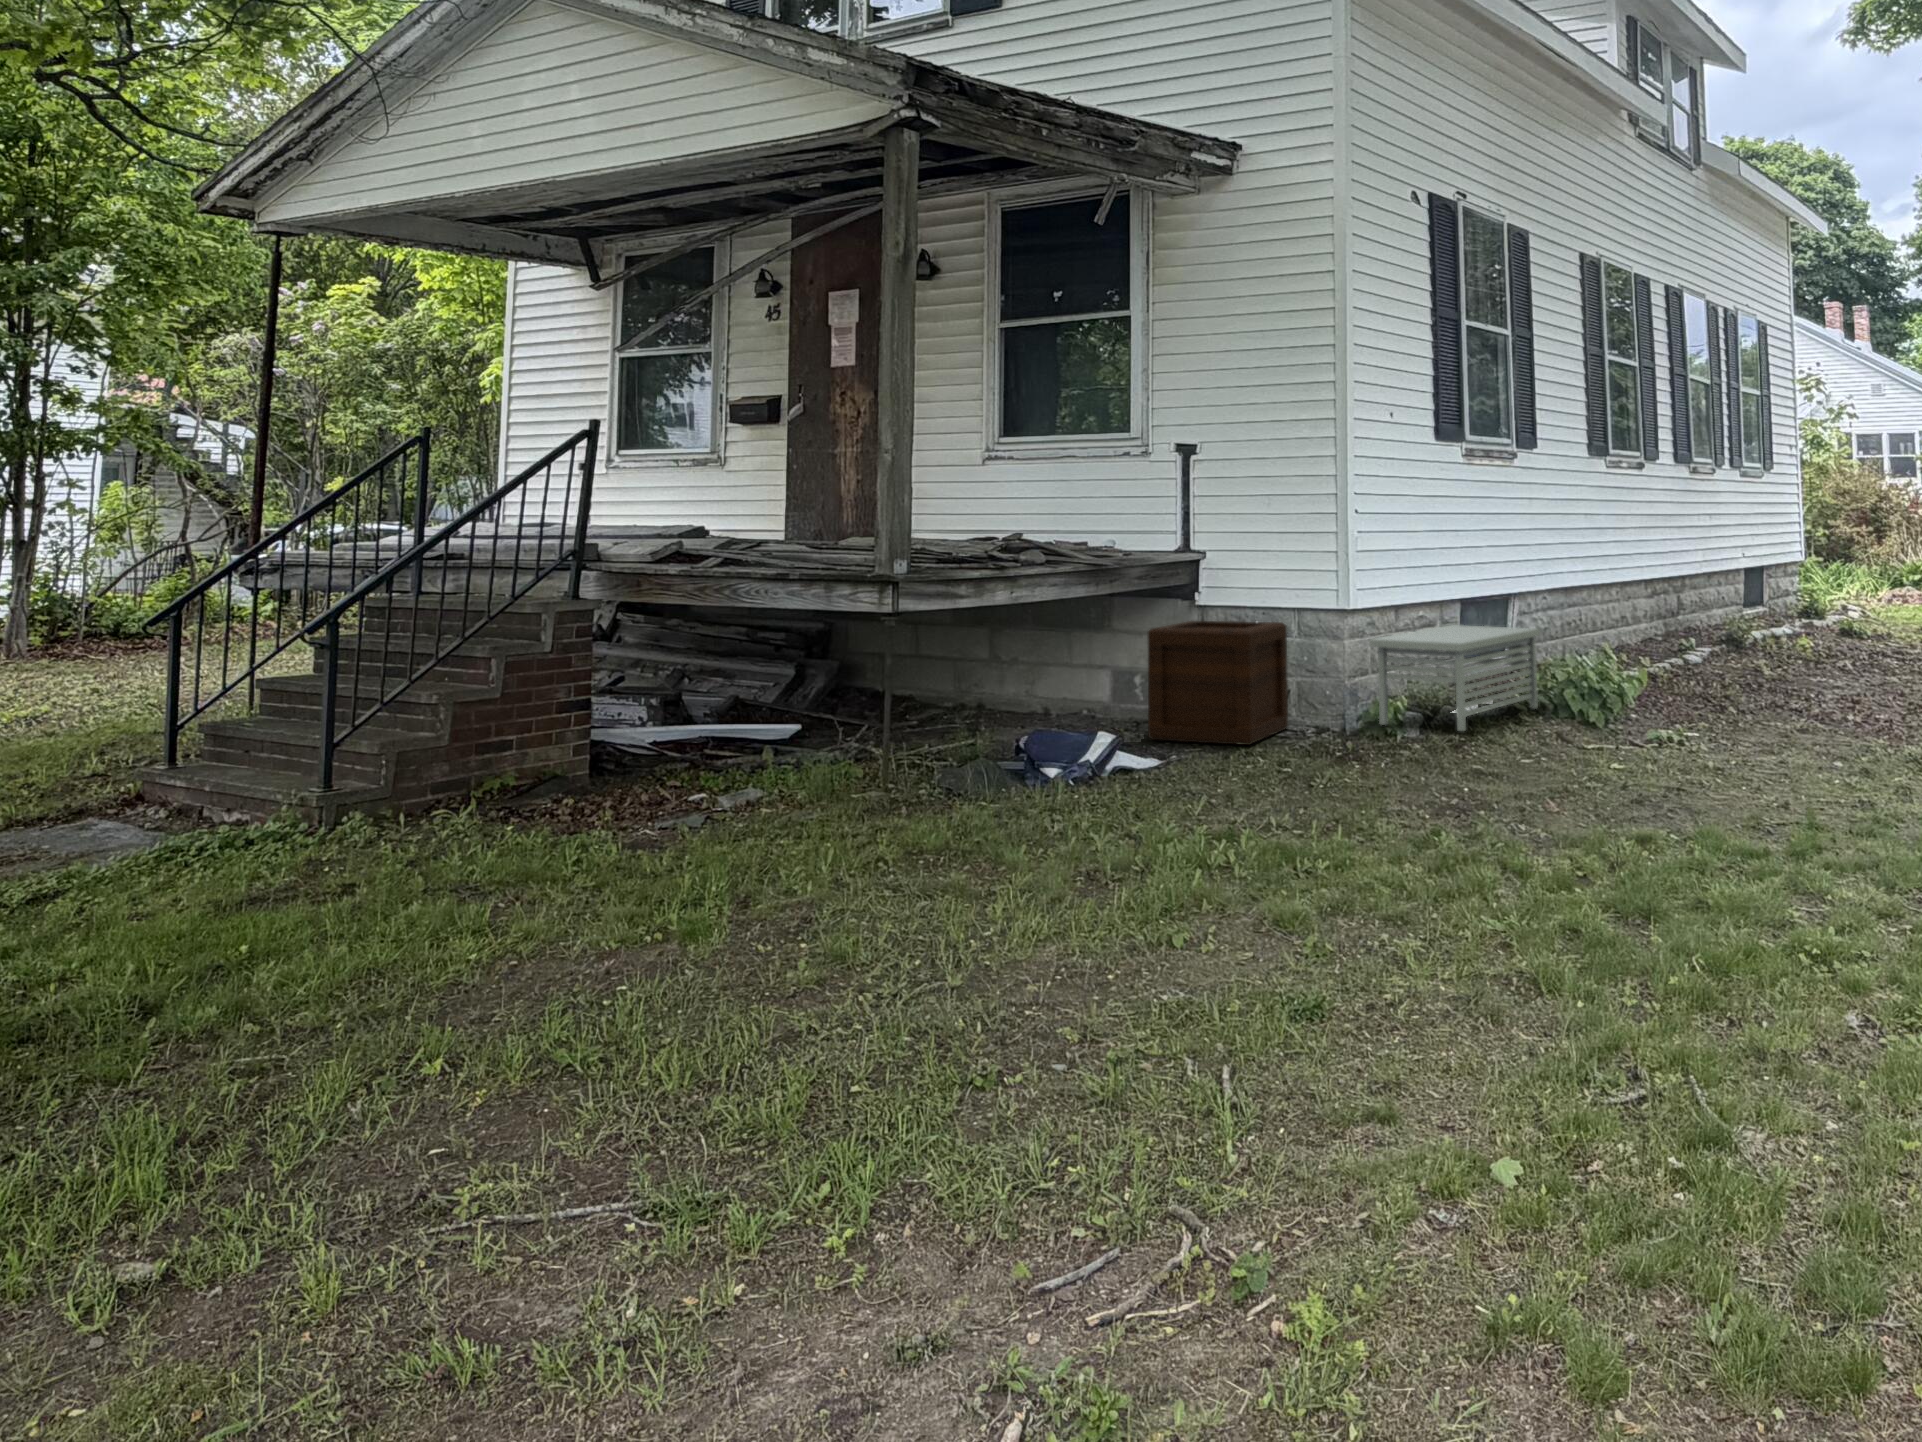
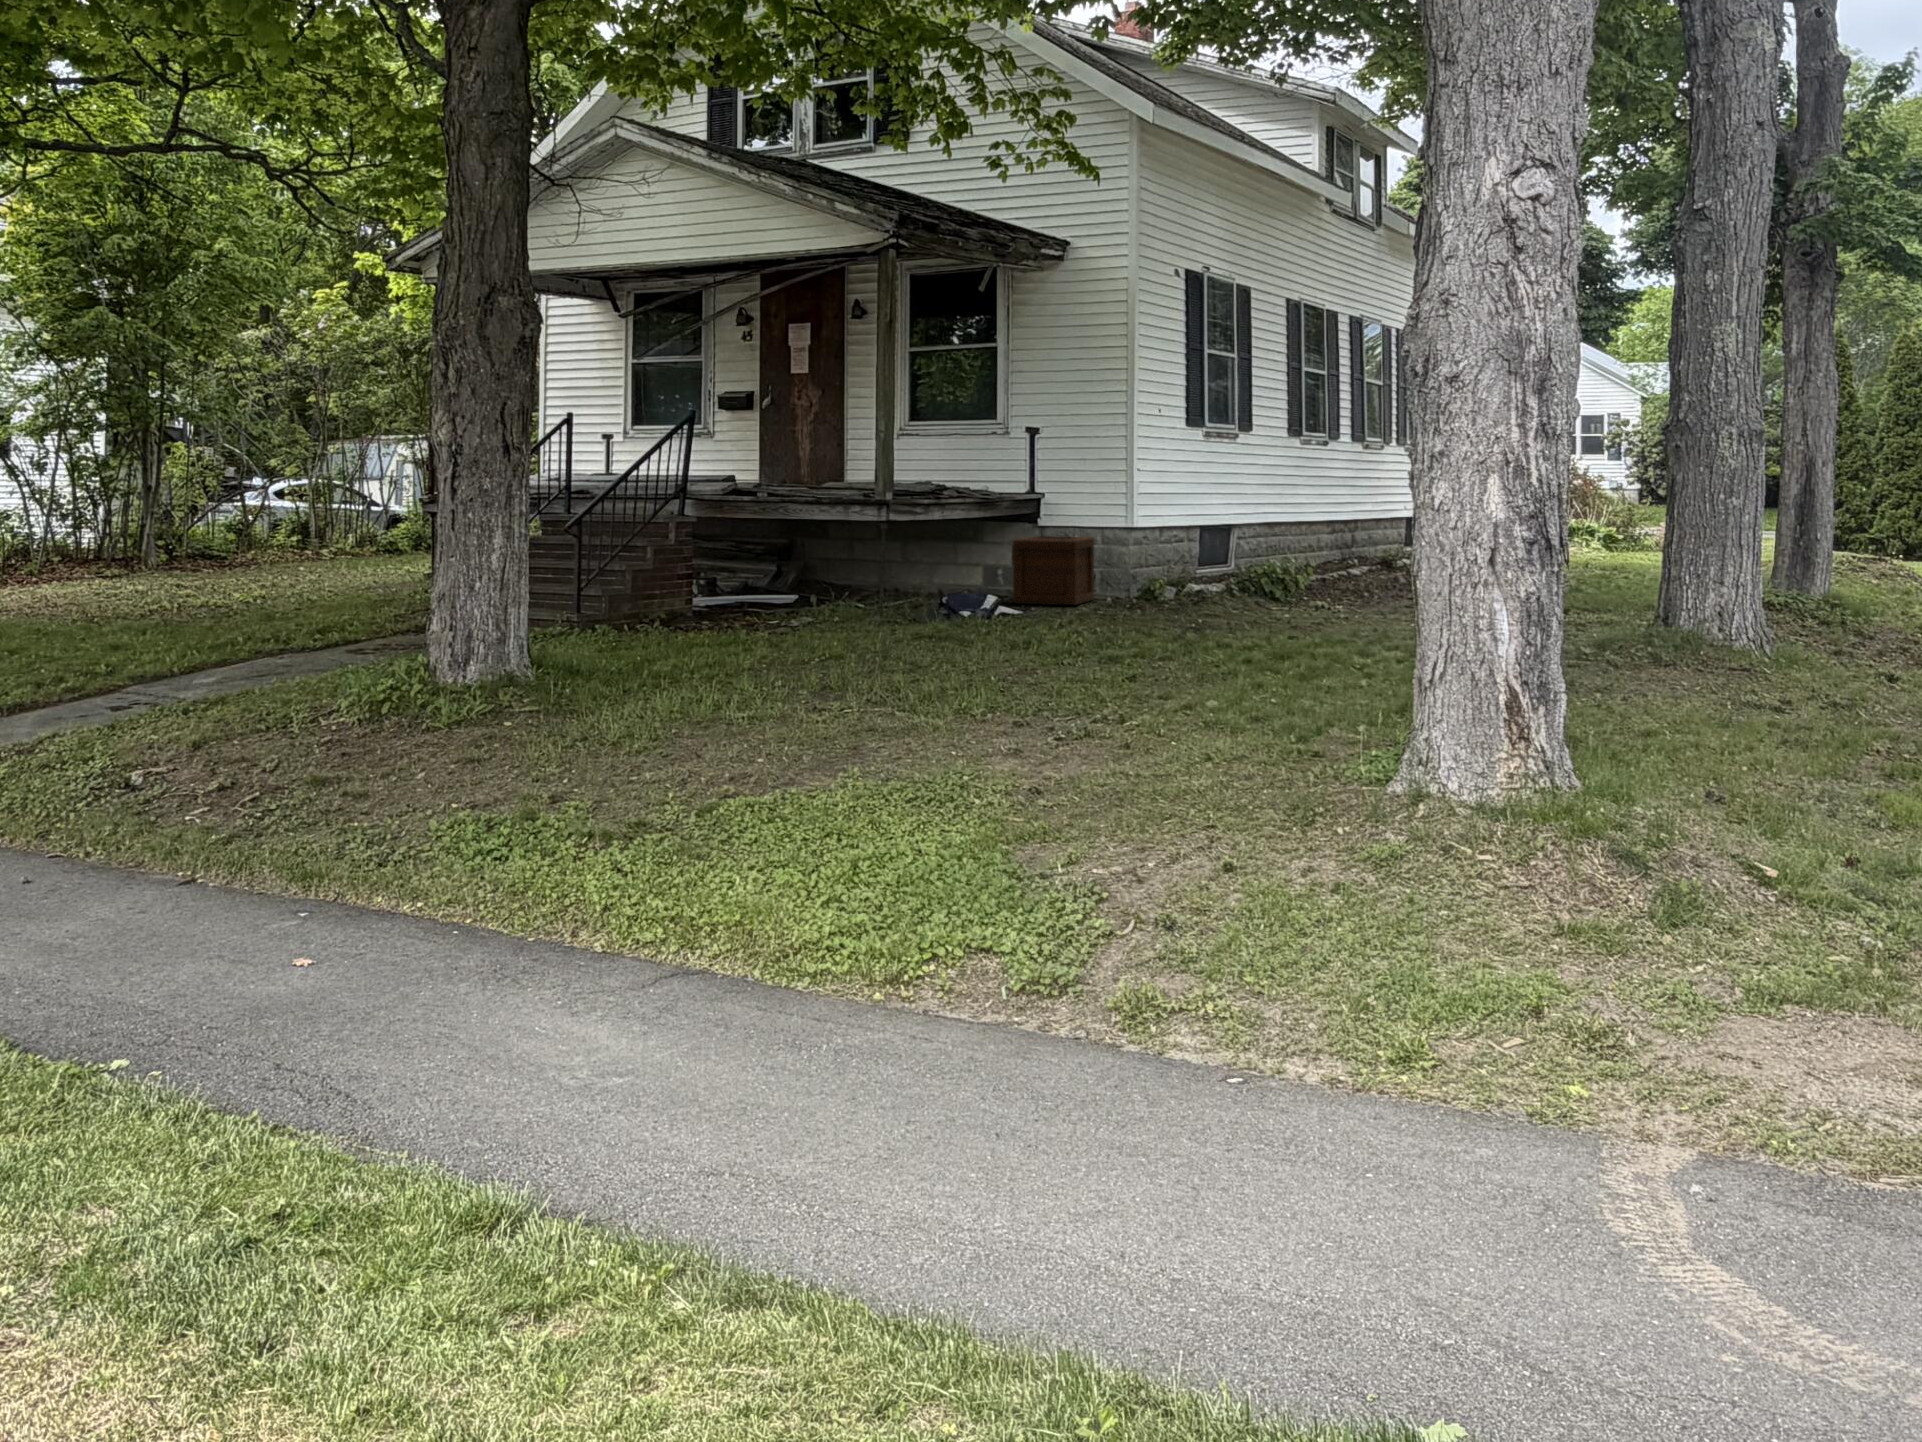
storage bench: present [1369,625,1540,731] -> none [1144,543,1247,601]

